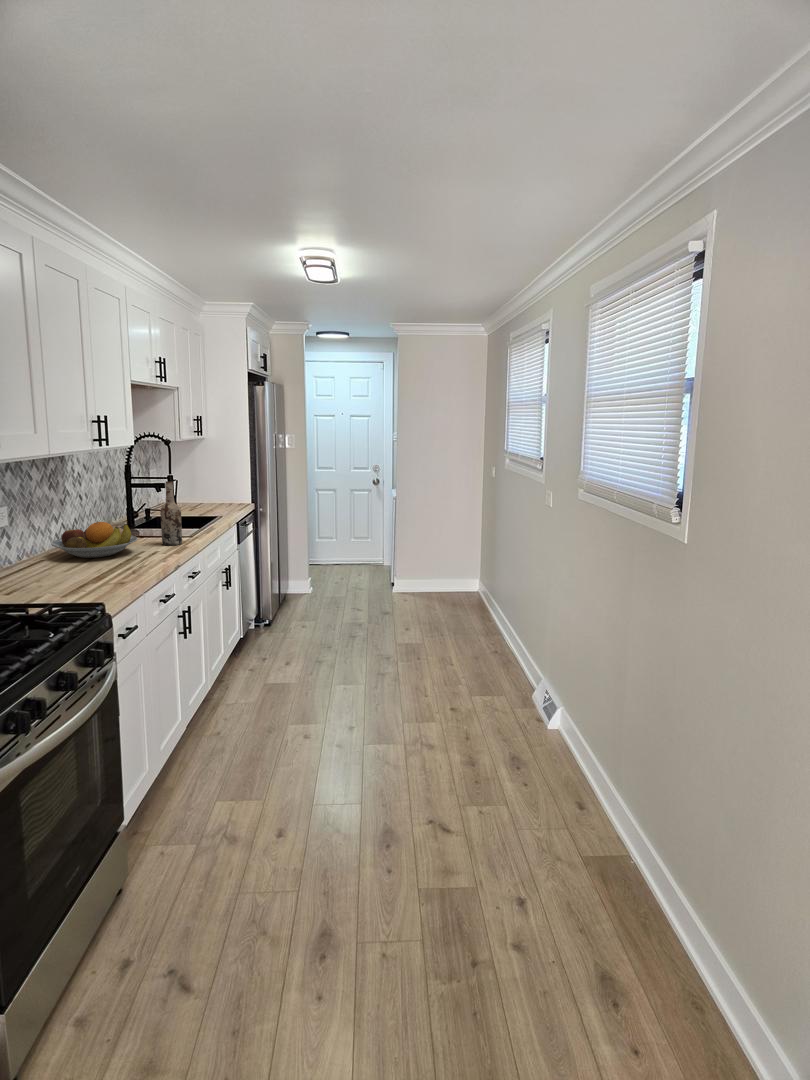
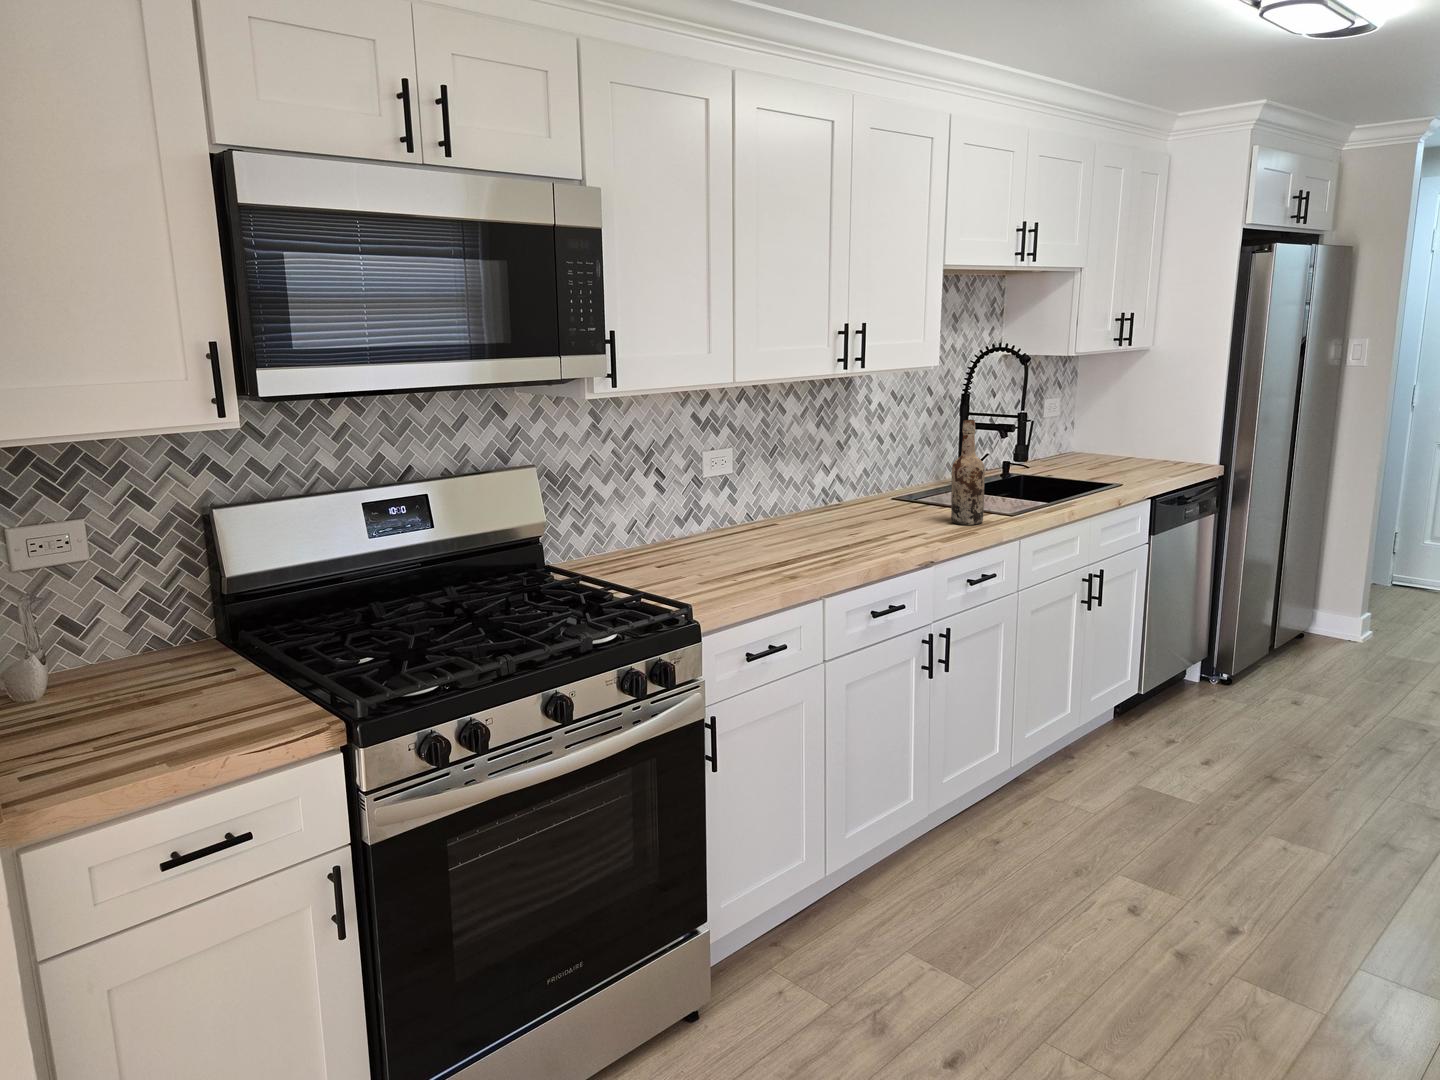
fruit bowl: present [51,522,138,558] -> none [788,478,905,530]

